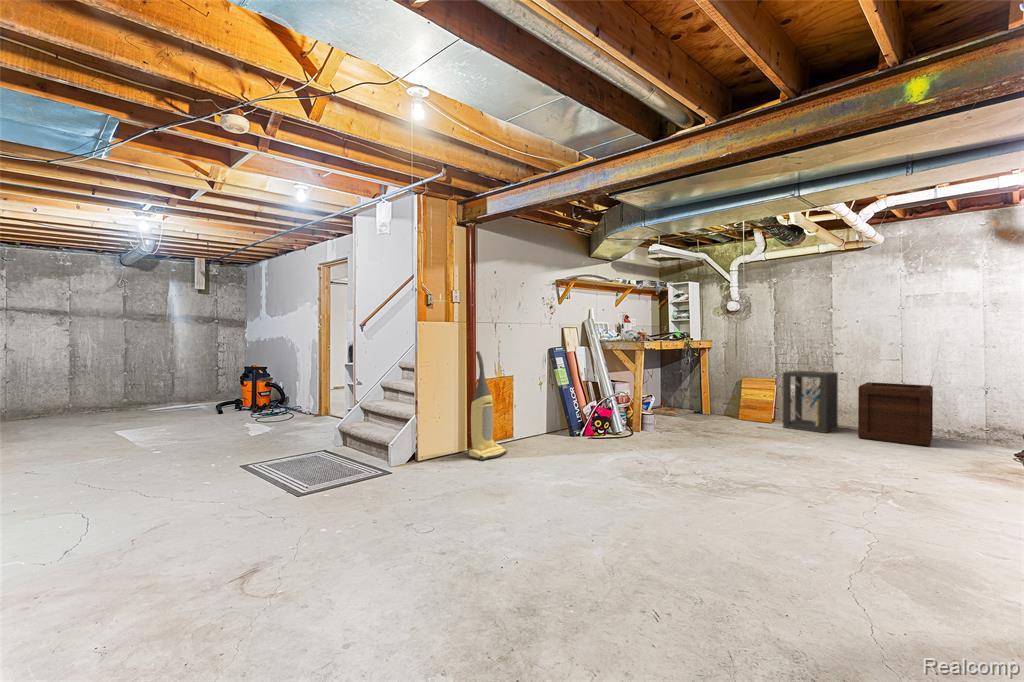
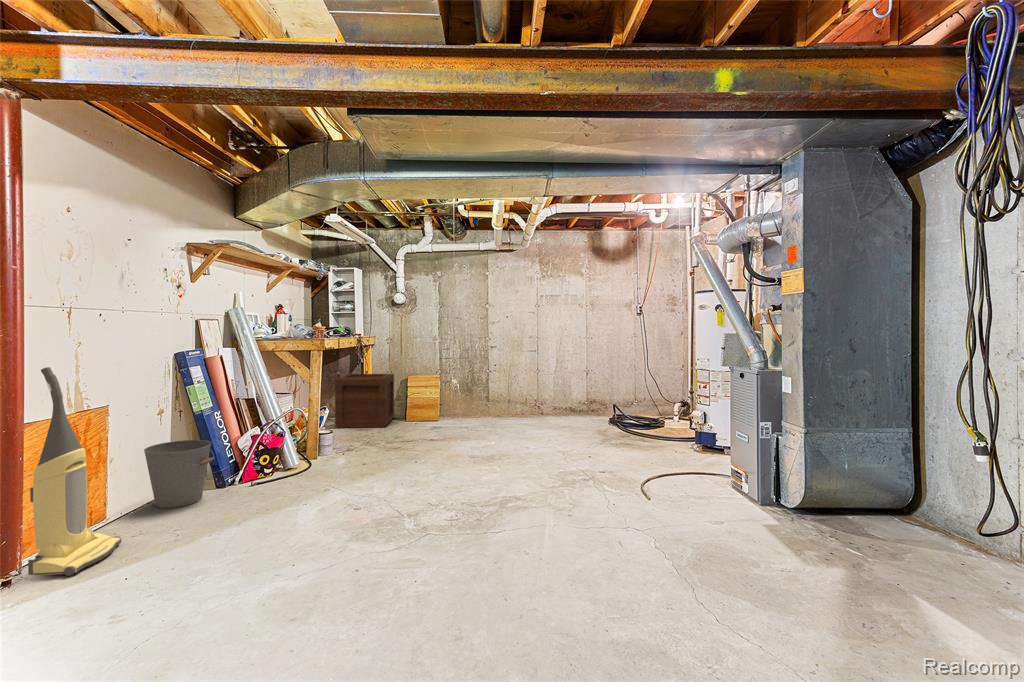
storage cabinet: present [783,370,838,433] -> none [454,366,494,425]
wooden crate: present [858,382,933,447] -> present [335,374,394,428]
bucket: none [527,403,563,443] -> present [144,439,213,508]

